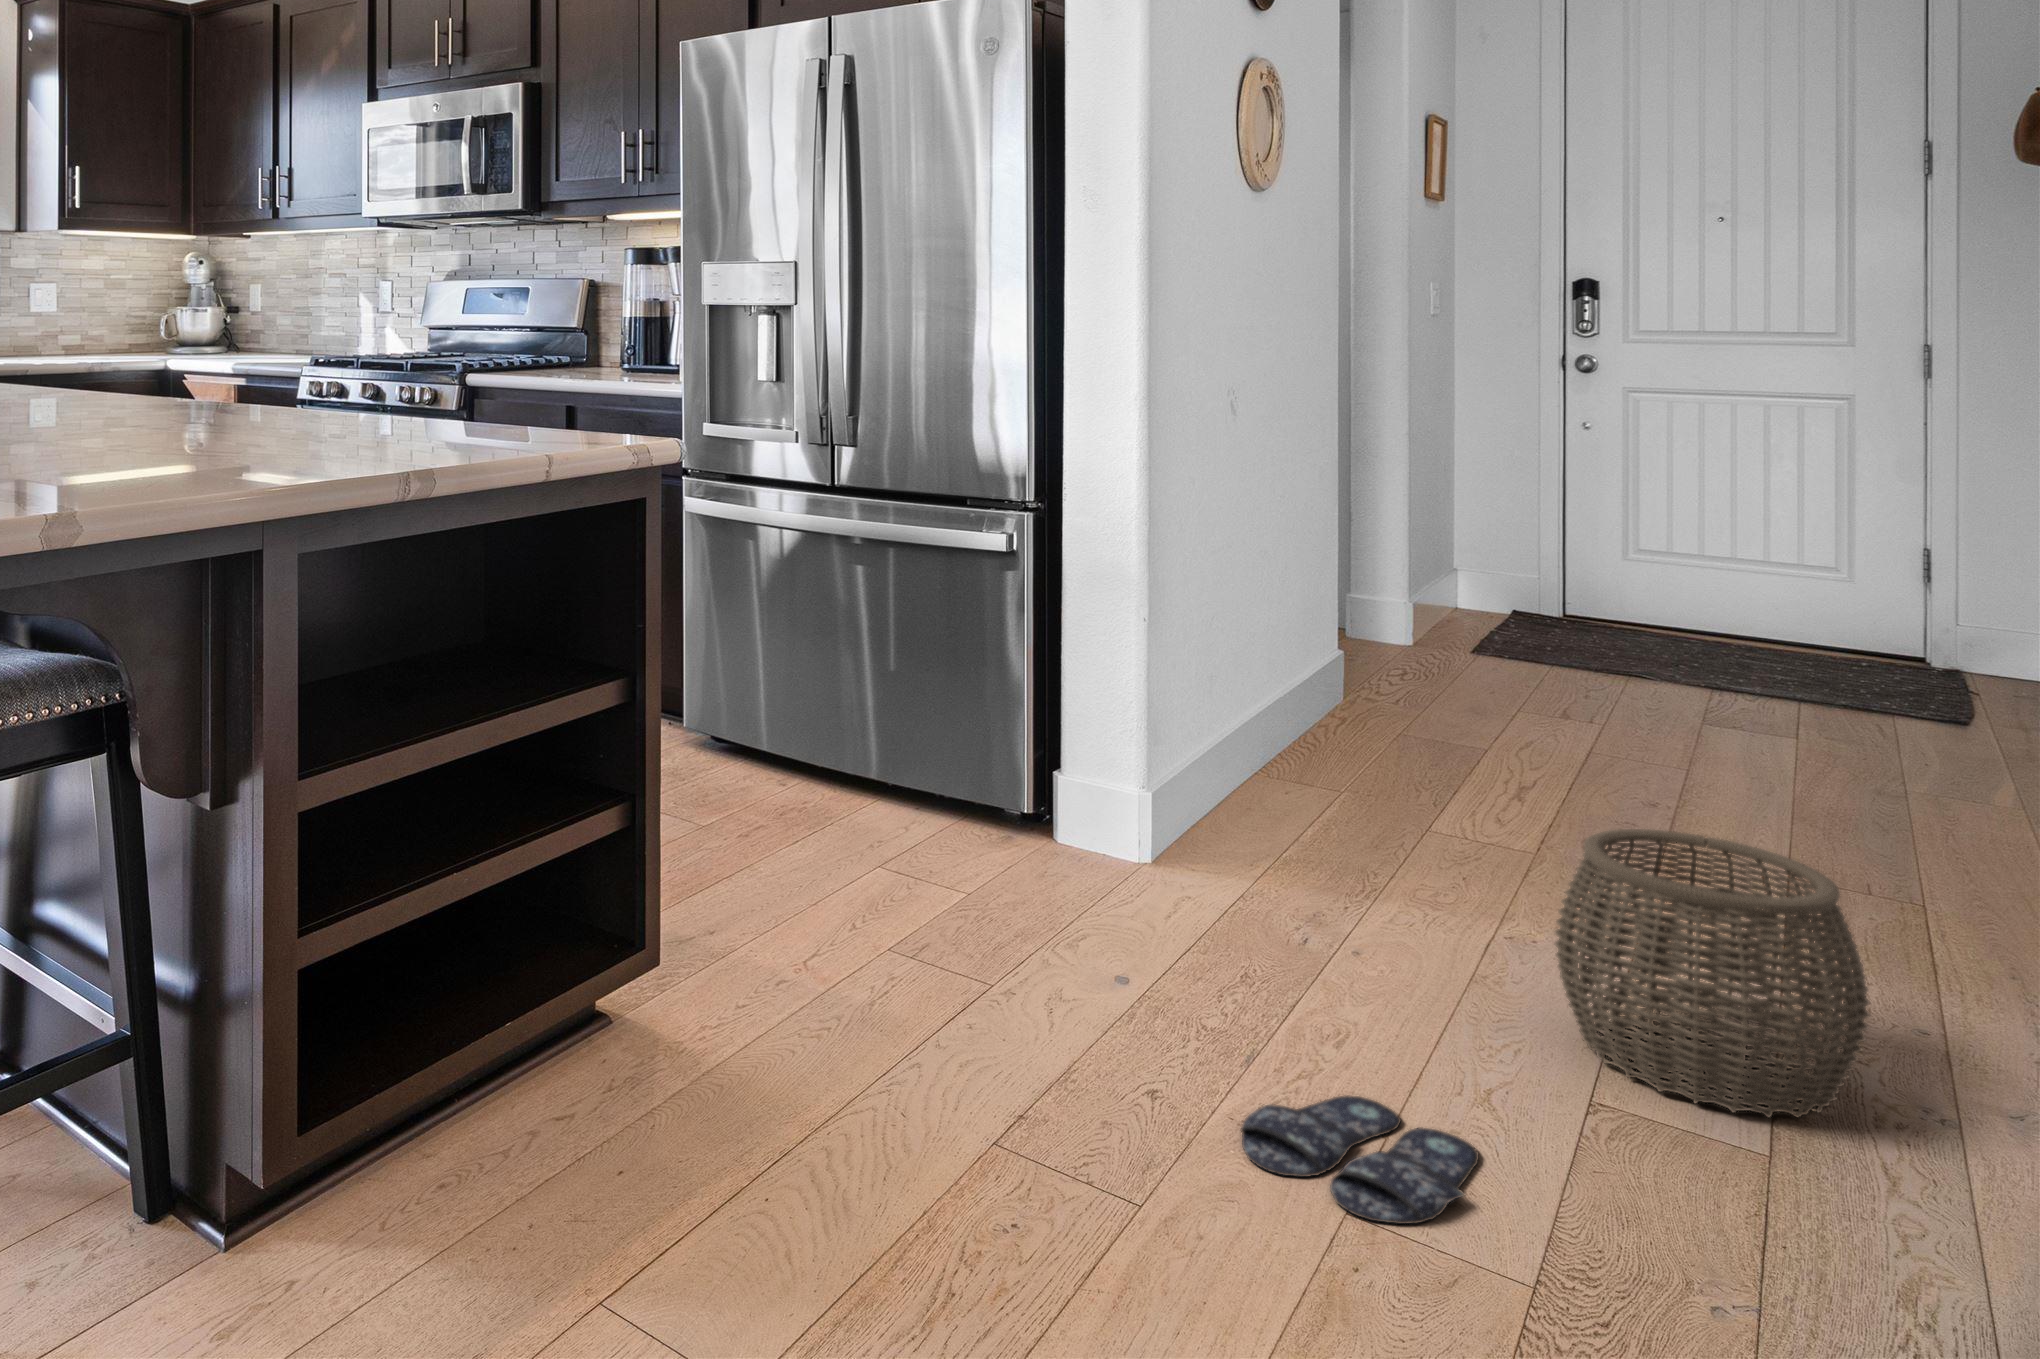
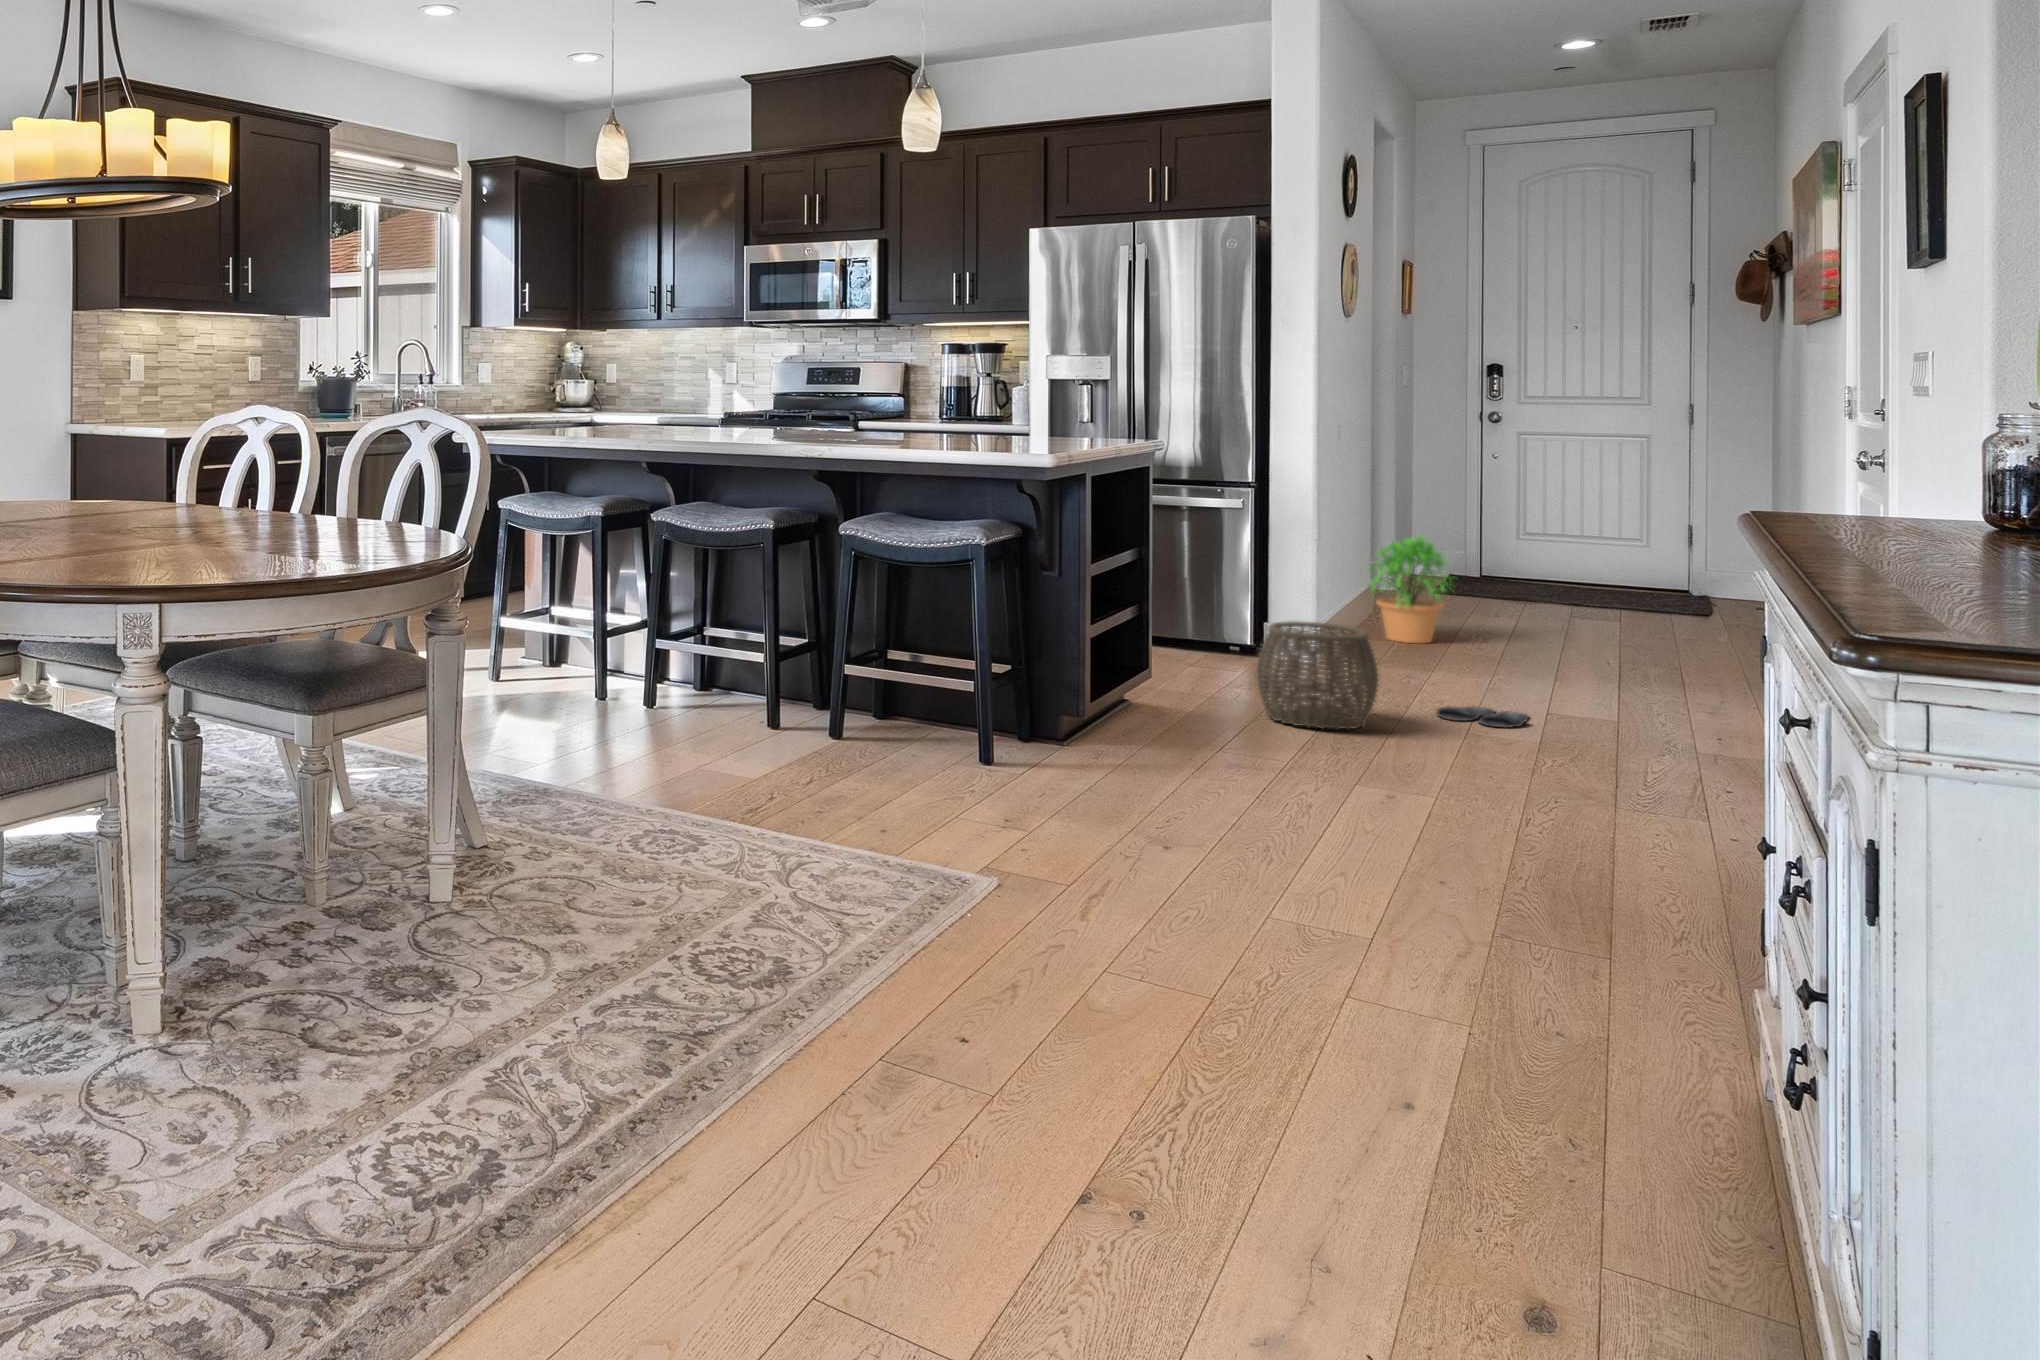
potted plant: none [1258,598,1439,812] -> present [1368,535,1452,643]
woven basket: present [1555,829,1870,1117] -> present [1256,621,1379,730]

